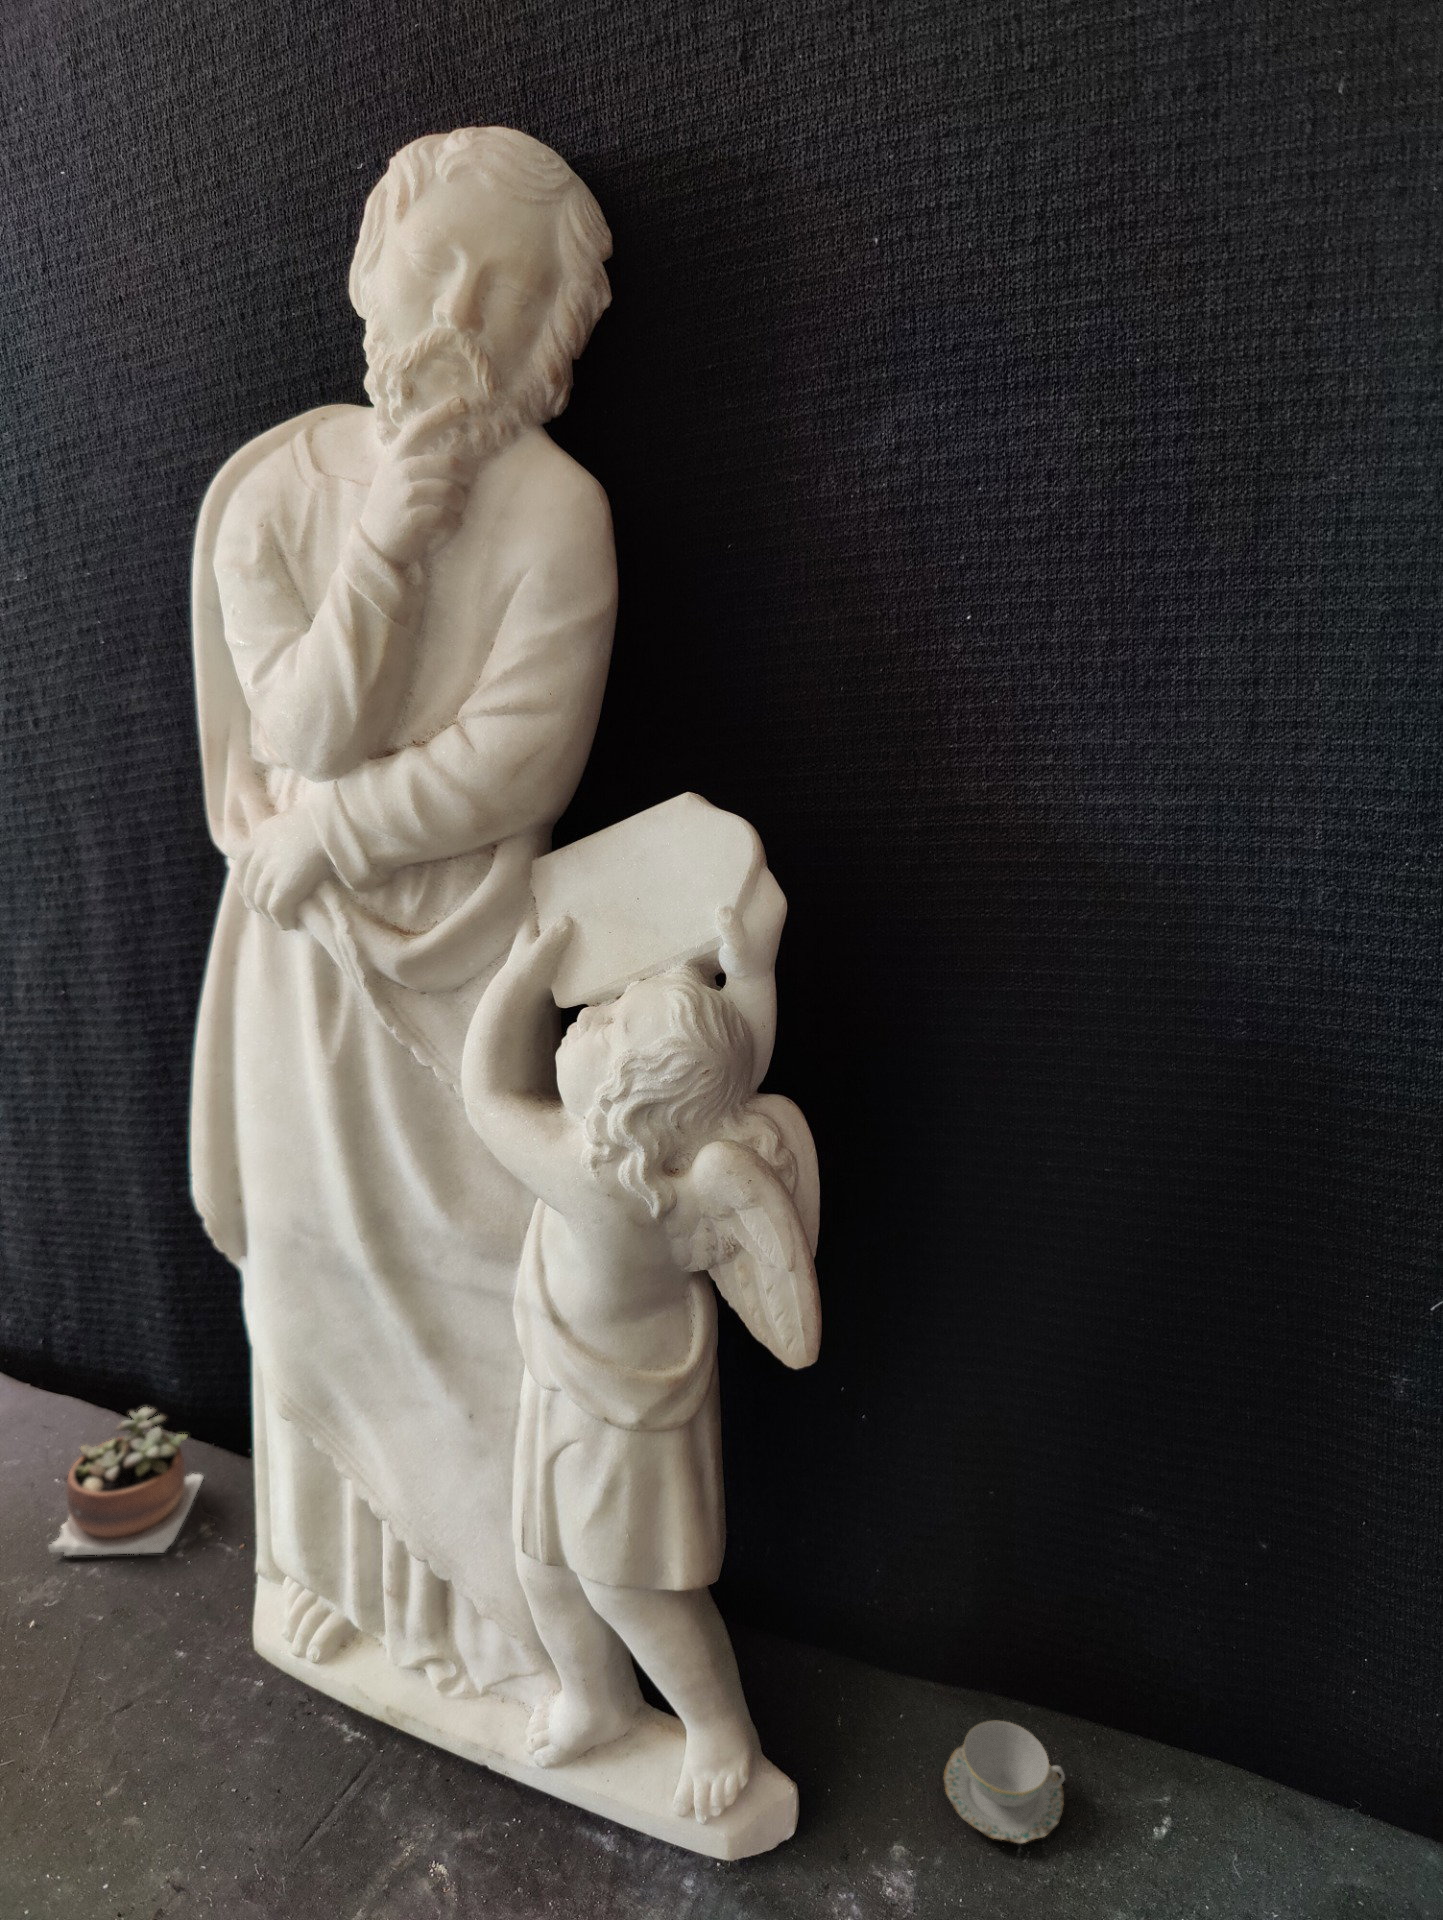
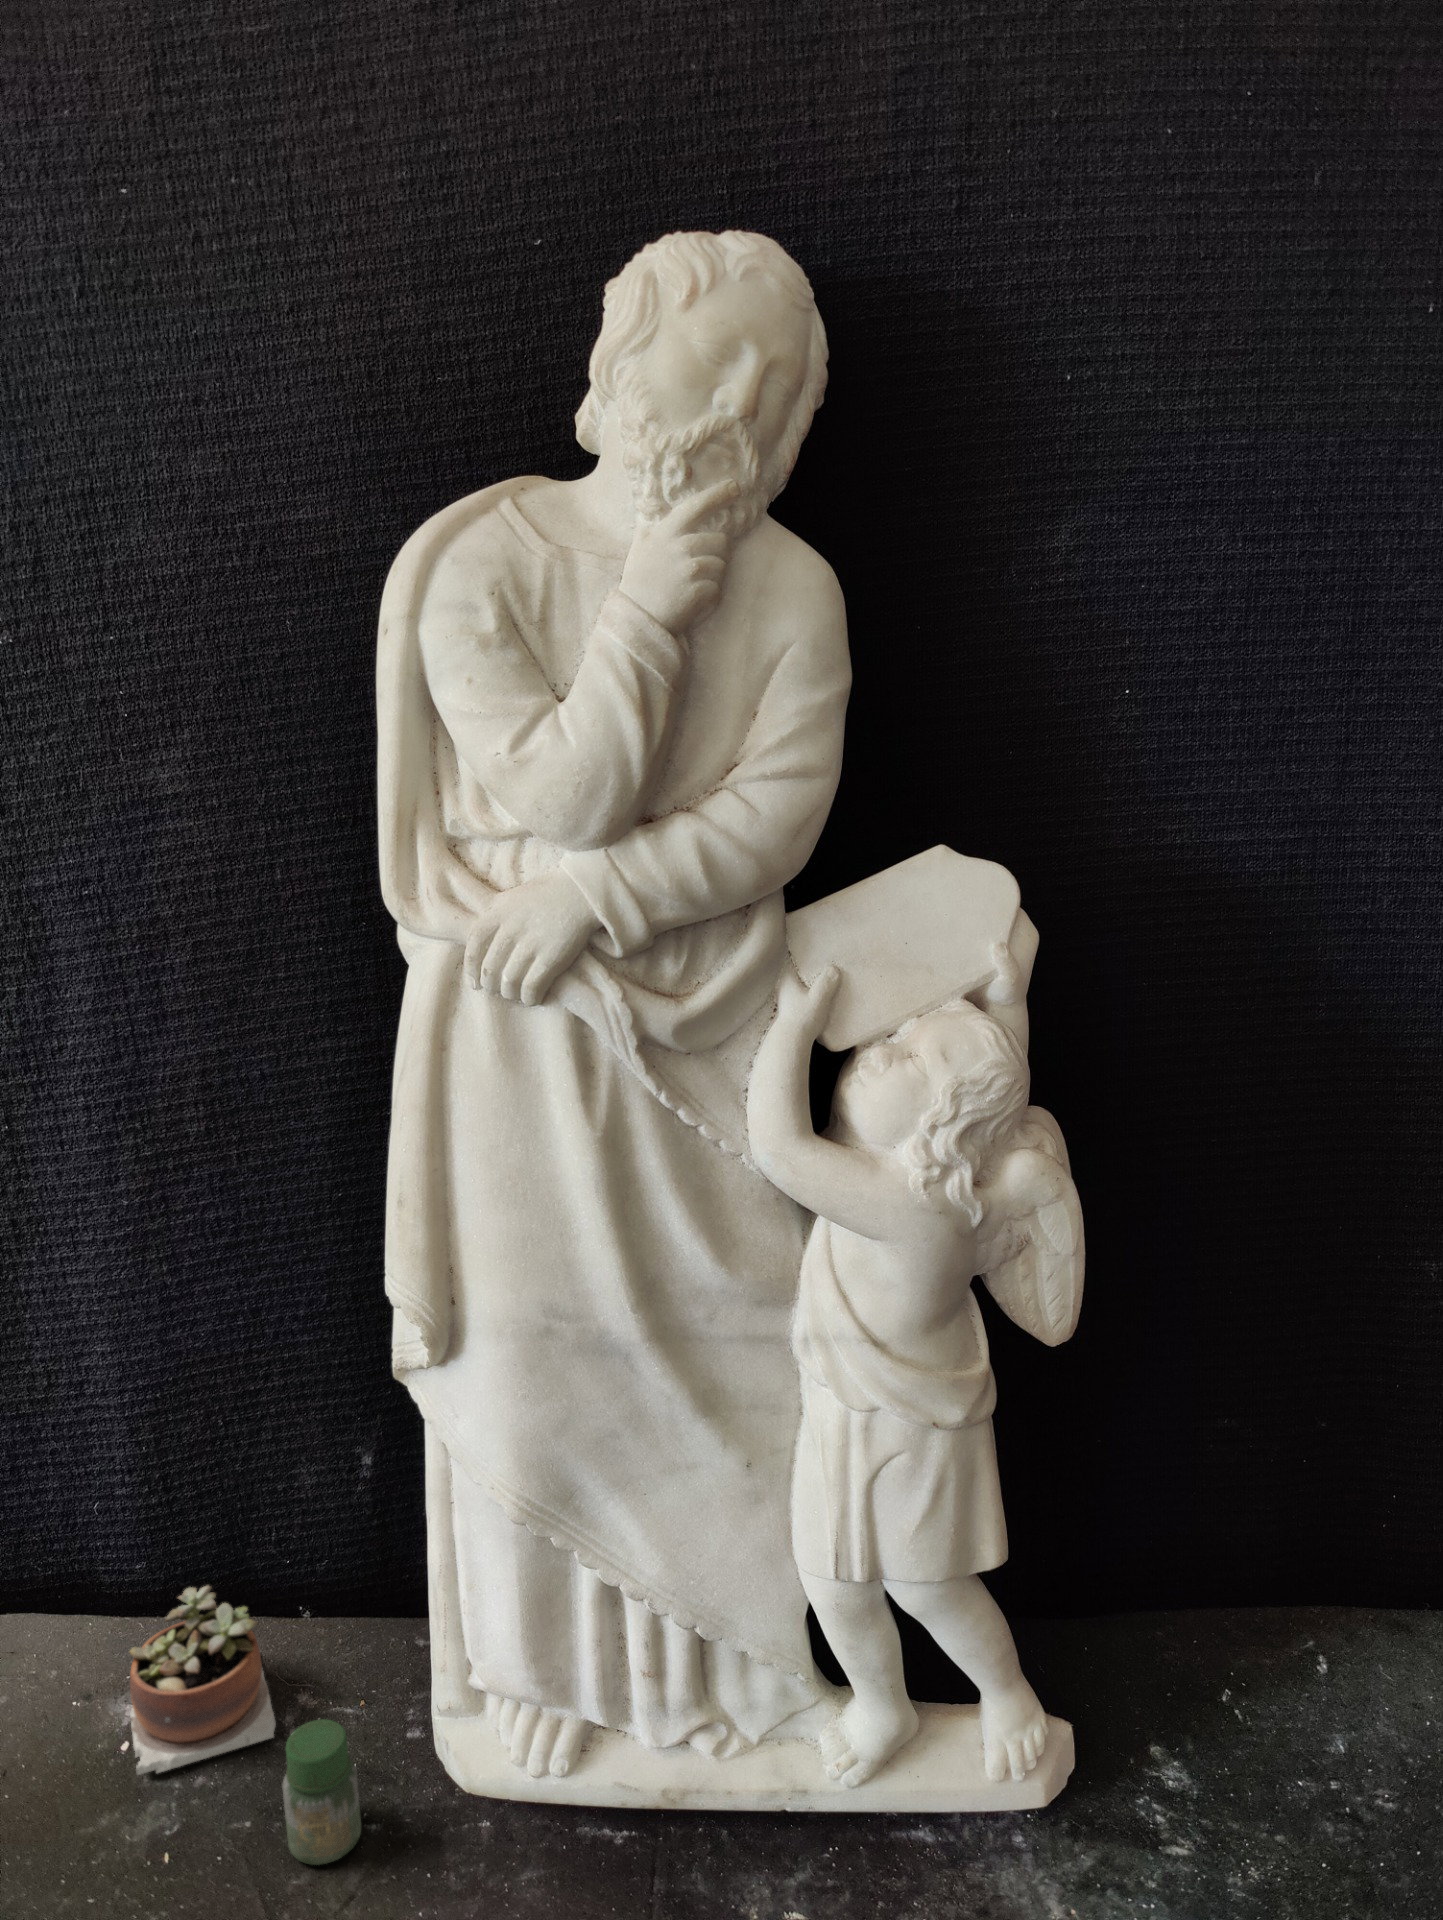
jar: none [100,1548,174,1677] -> present [282,1719,361,1865]
teacup: present [944,1721,1065,1843] -> none [1159,1633,1270,1728]

